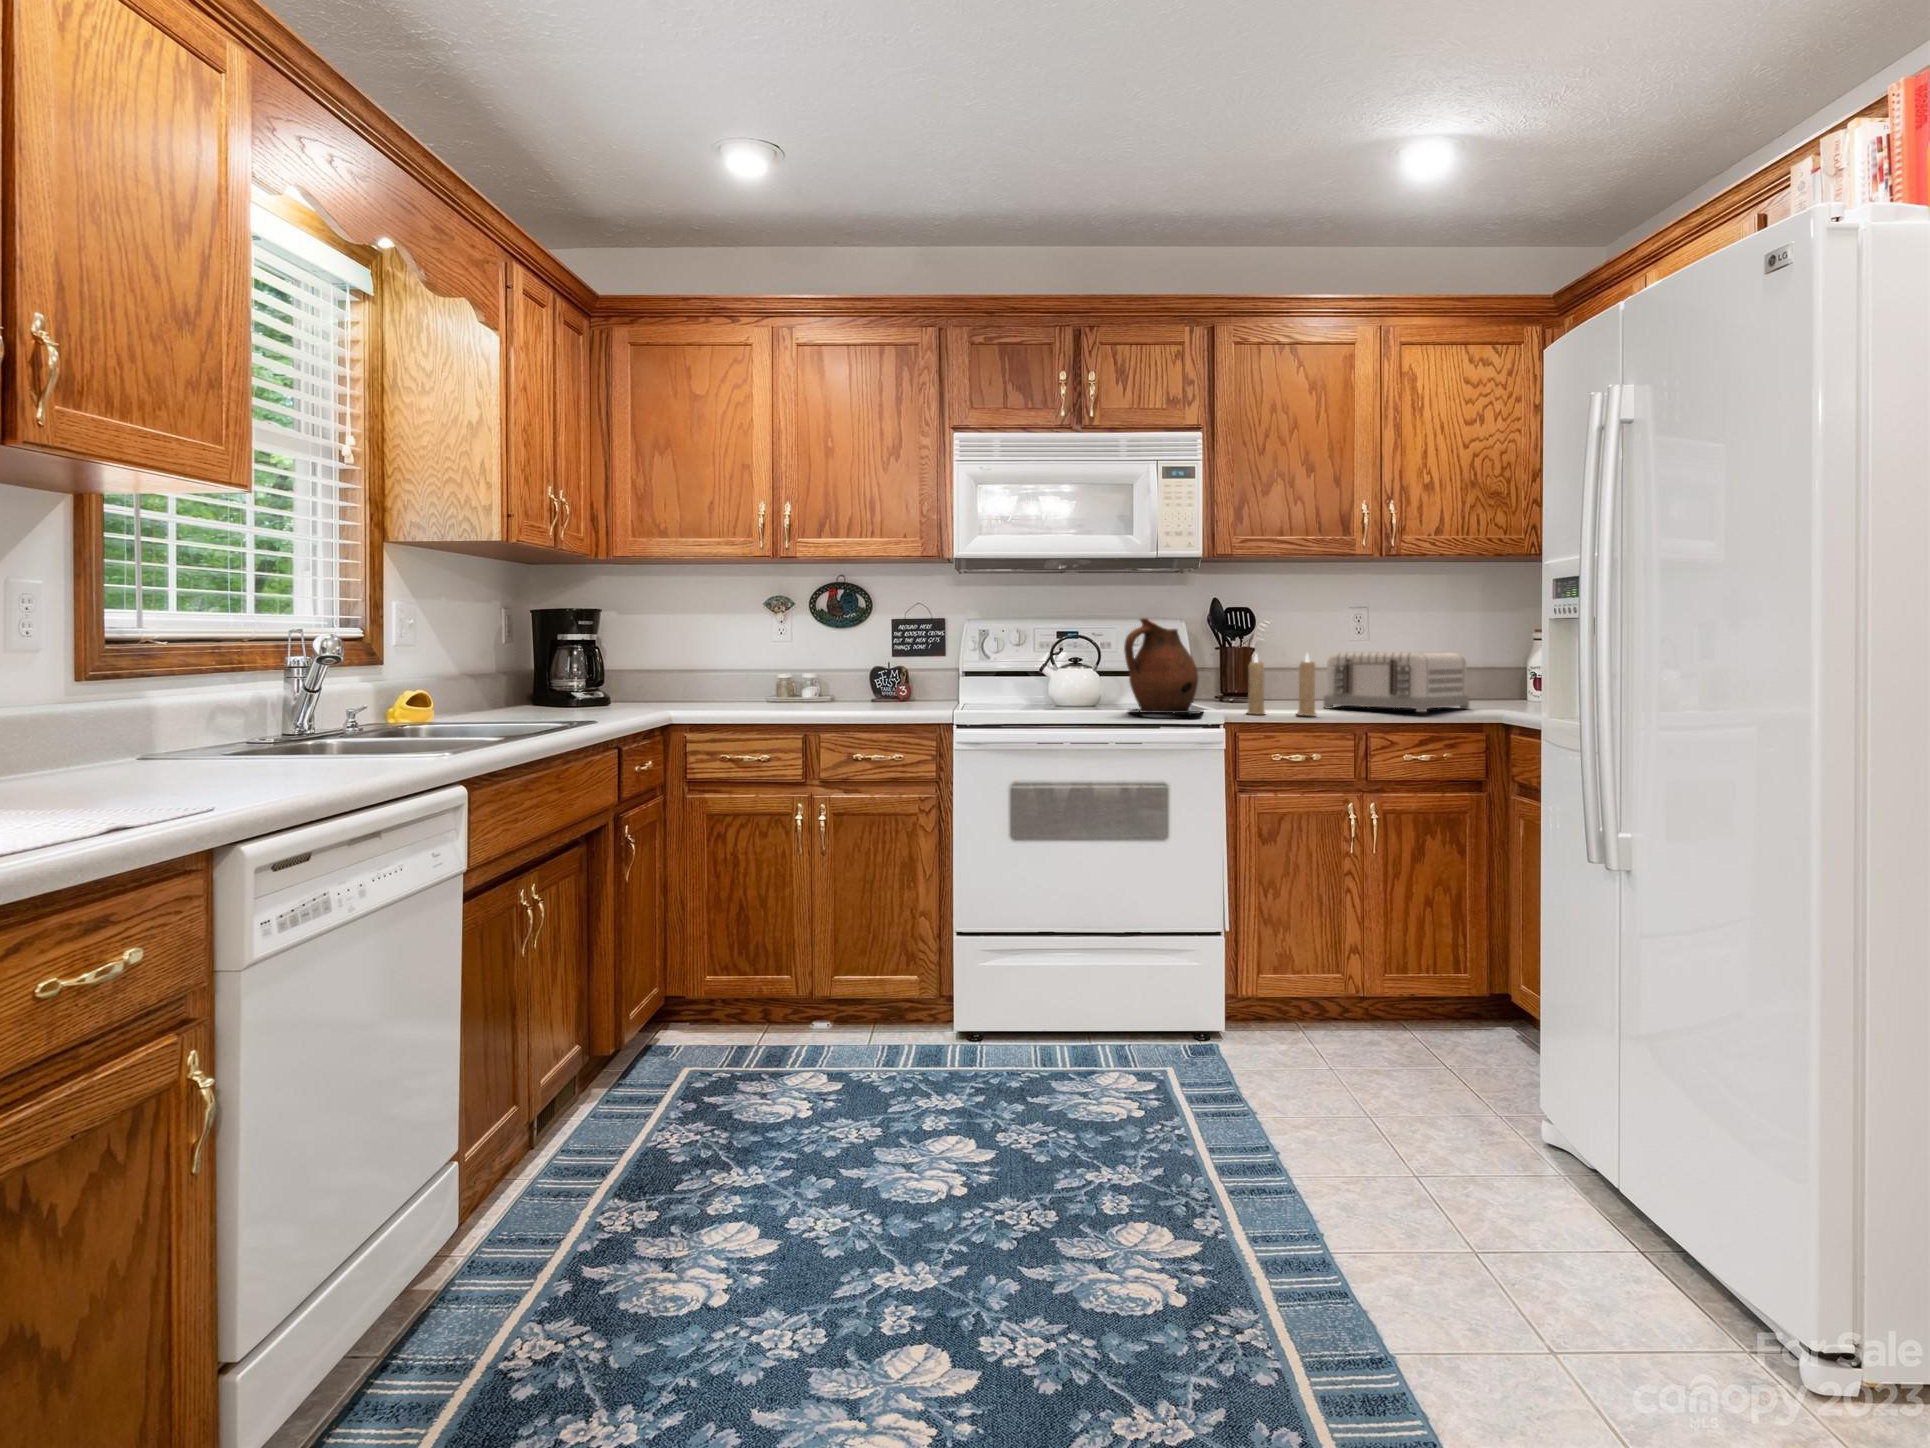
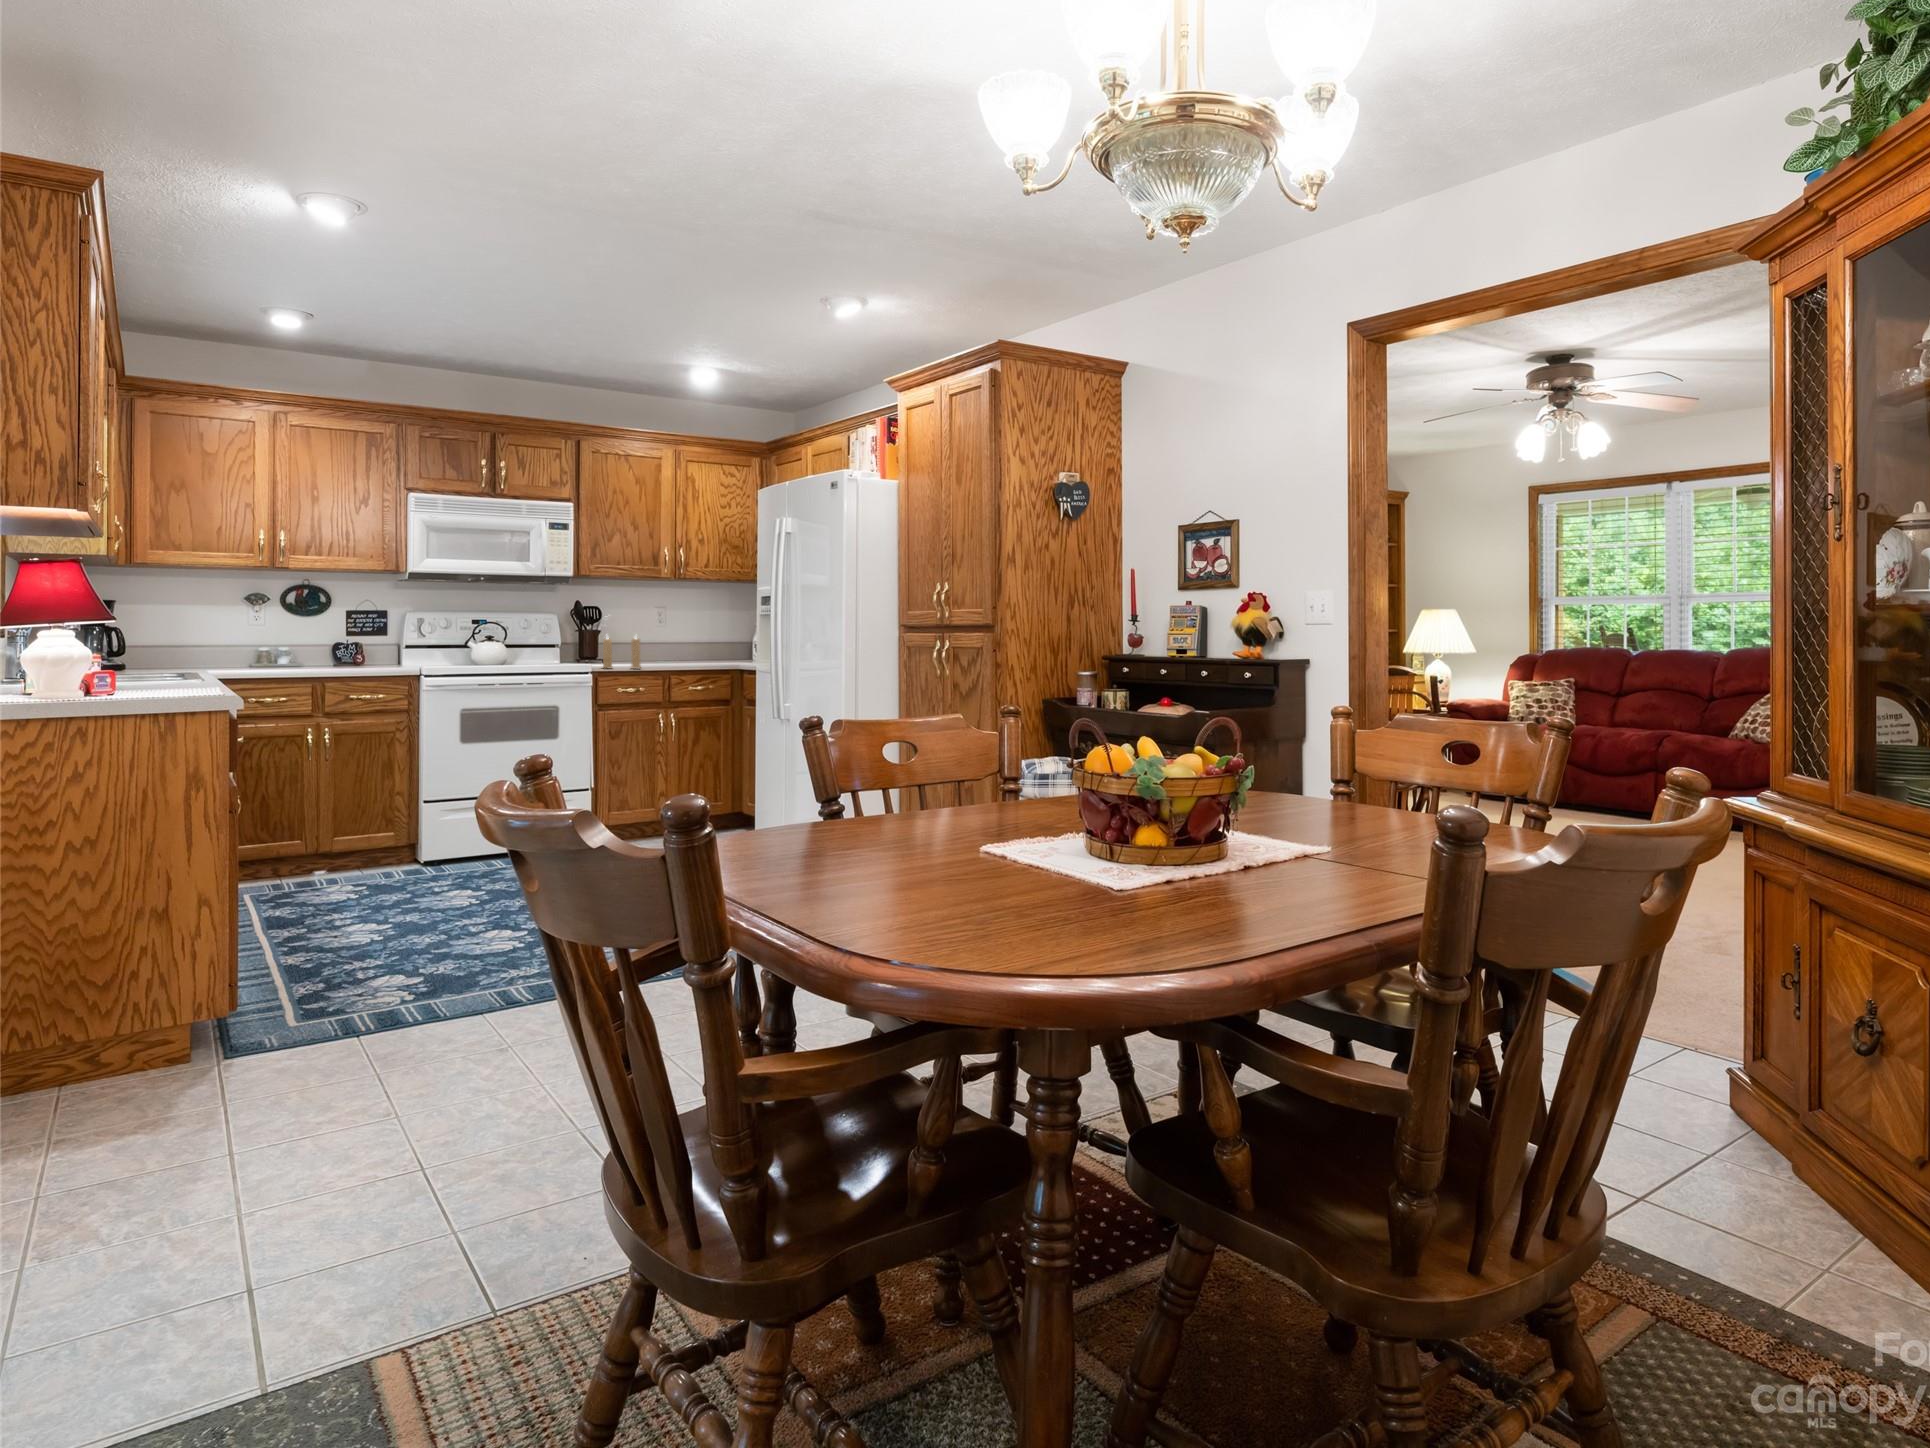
ceramic pitcher: present [1124,618,1203,714] -> none [529,613,577,669]
toaster: present [1324,652,1469,712] -> none [645,634,722,666]

